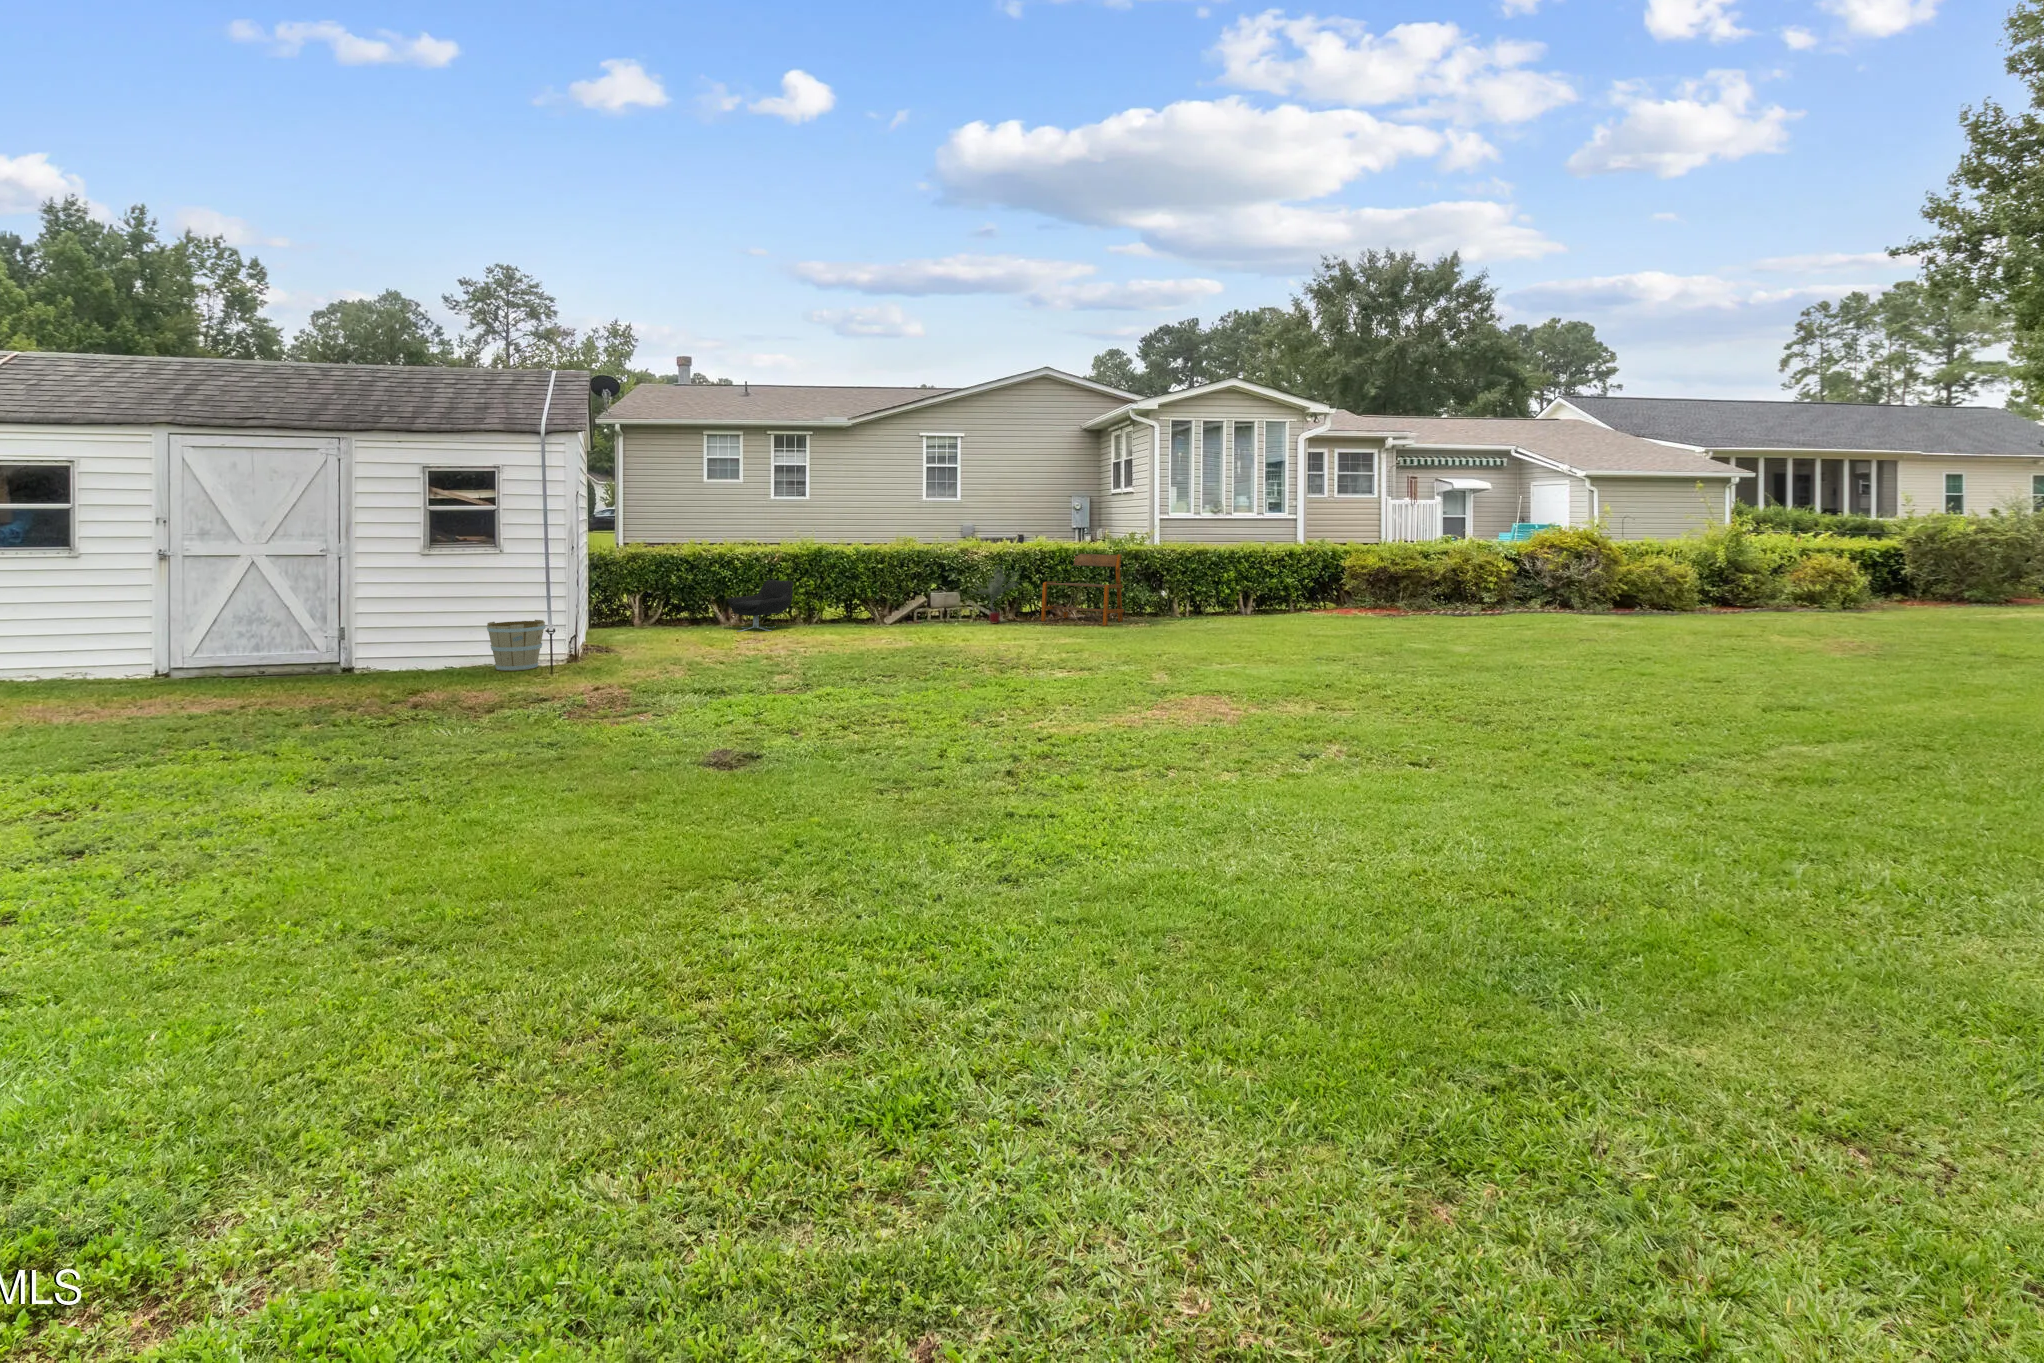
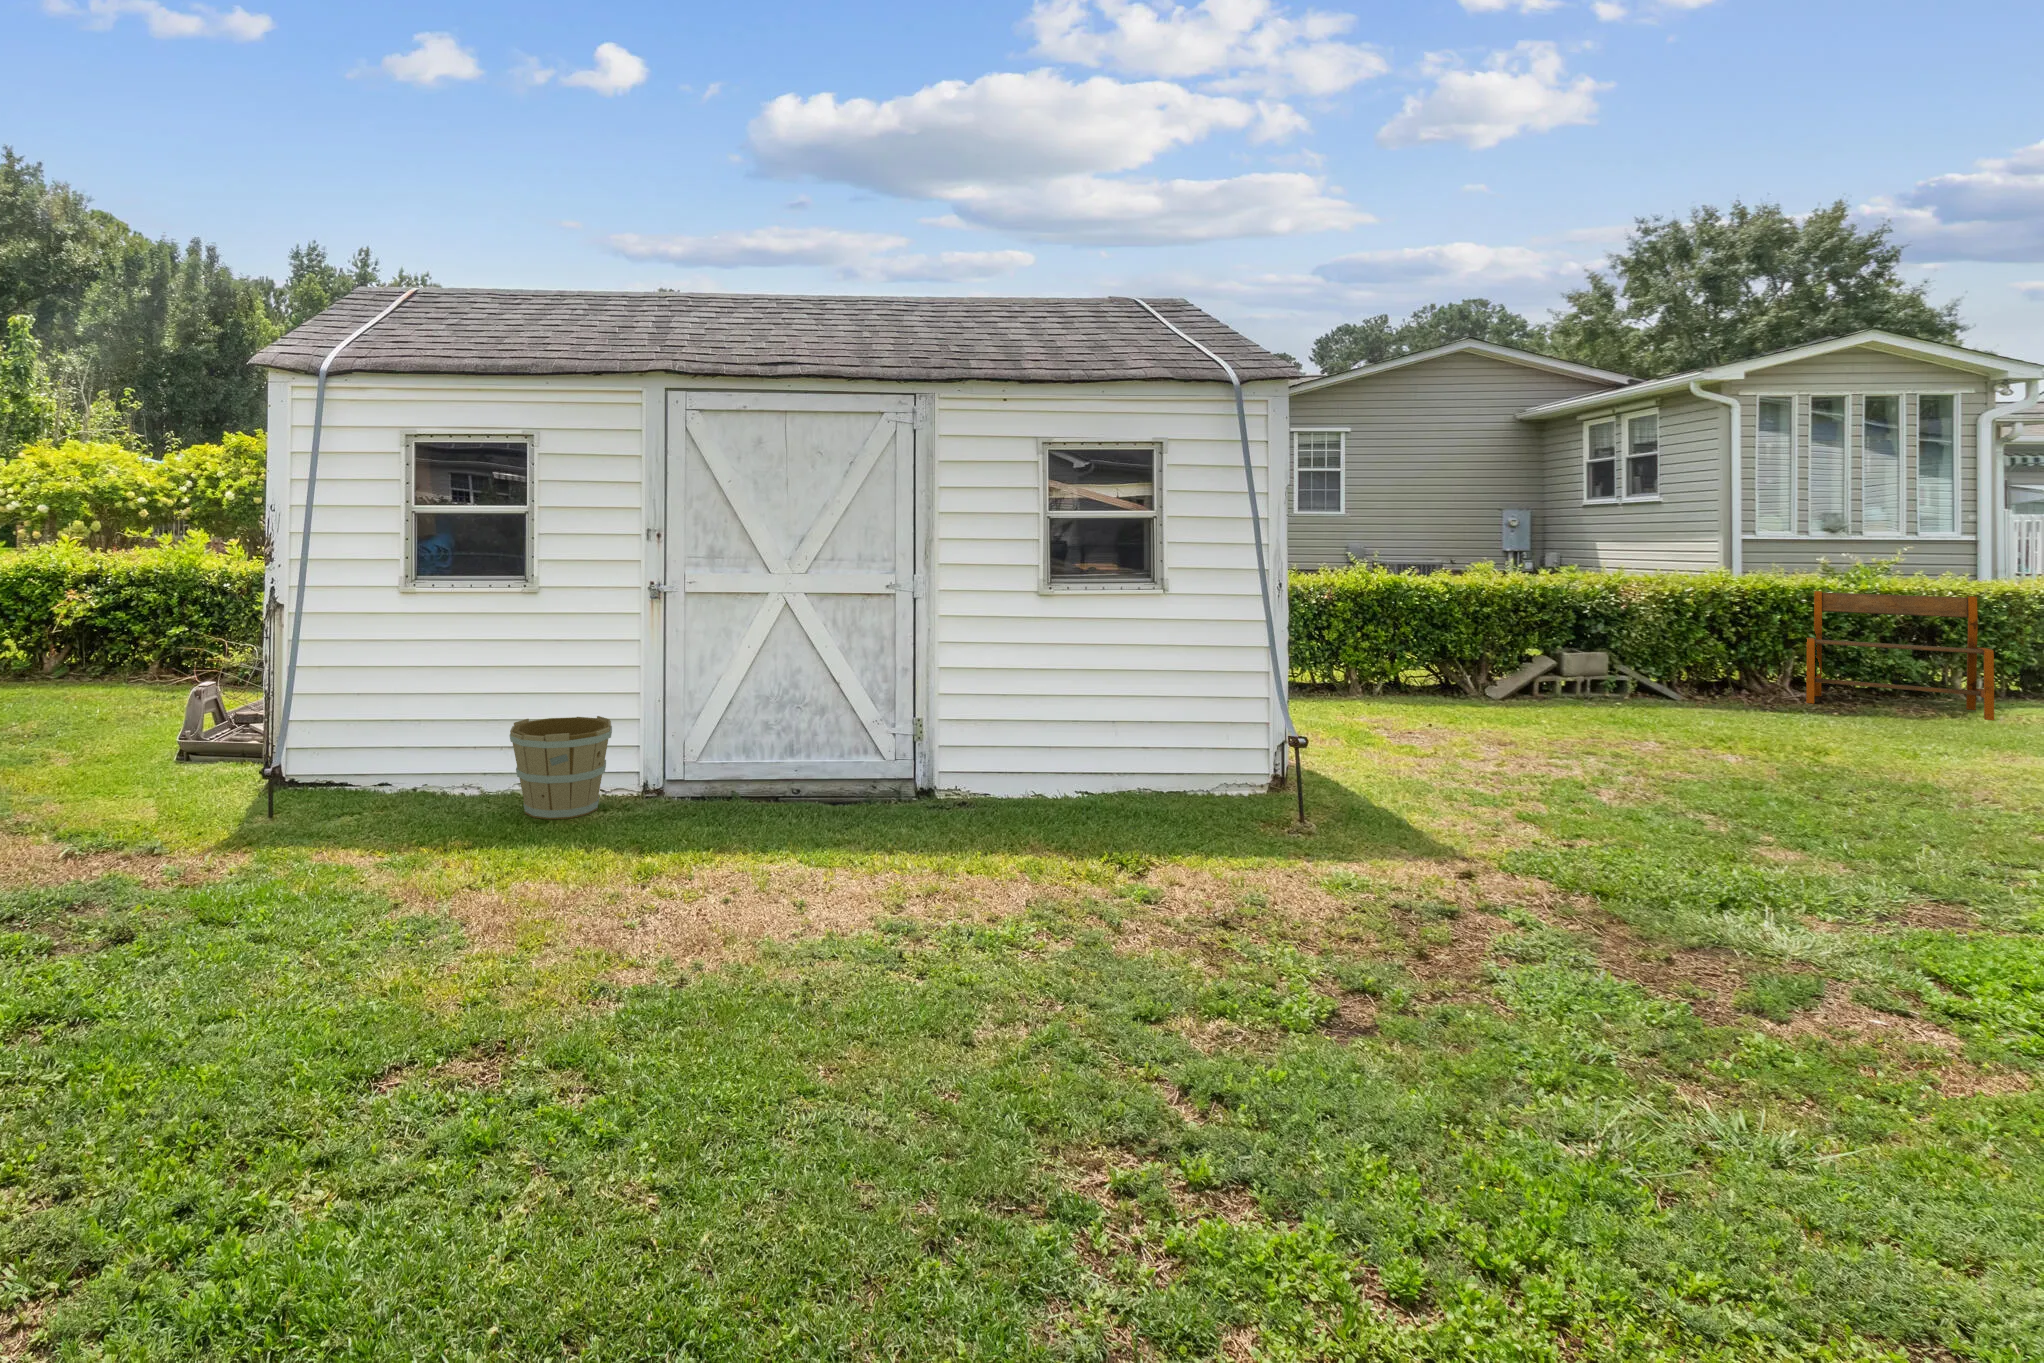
potted tree: present [973,566,1017,624] -> none [1692,610,1781,706]
lounge chair: present [727,580,793,632] -> none [1304,627,1415,711]
wooden bucket: present [487,620,546,671] -> present [510,716,612,820]

